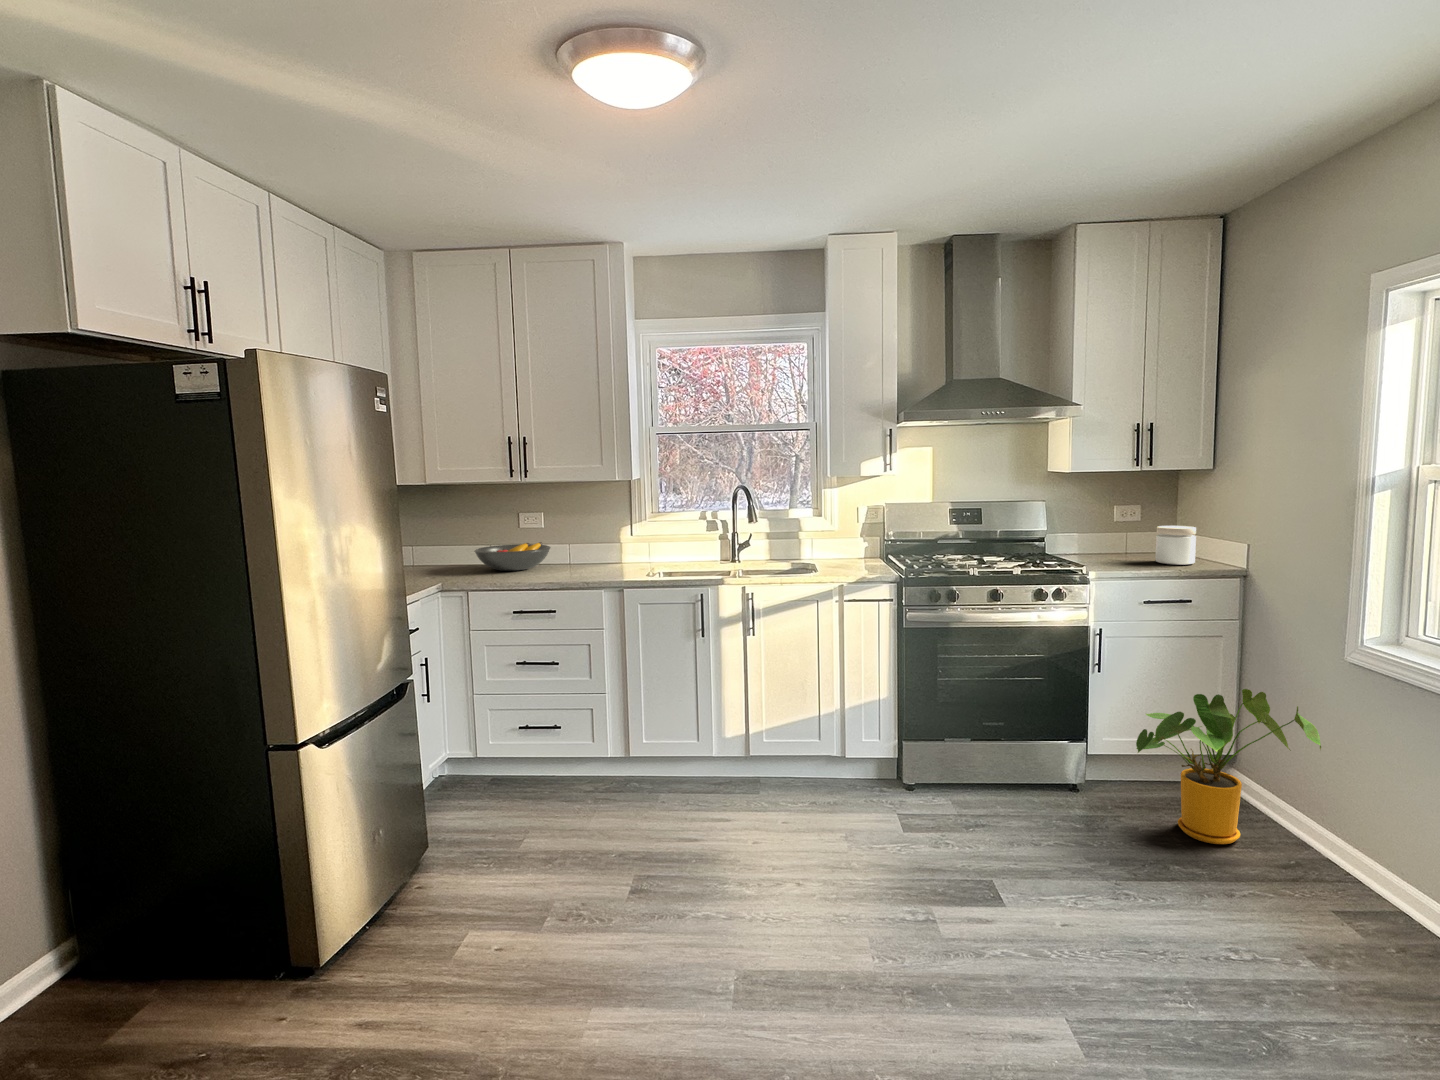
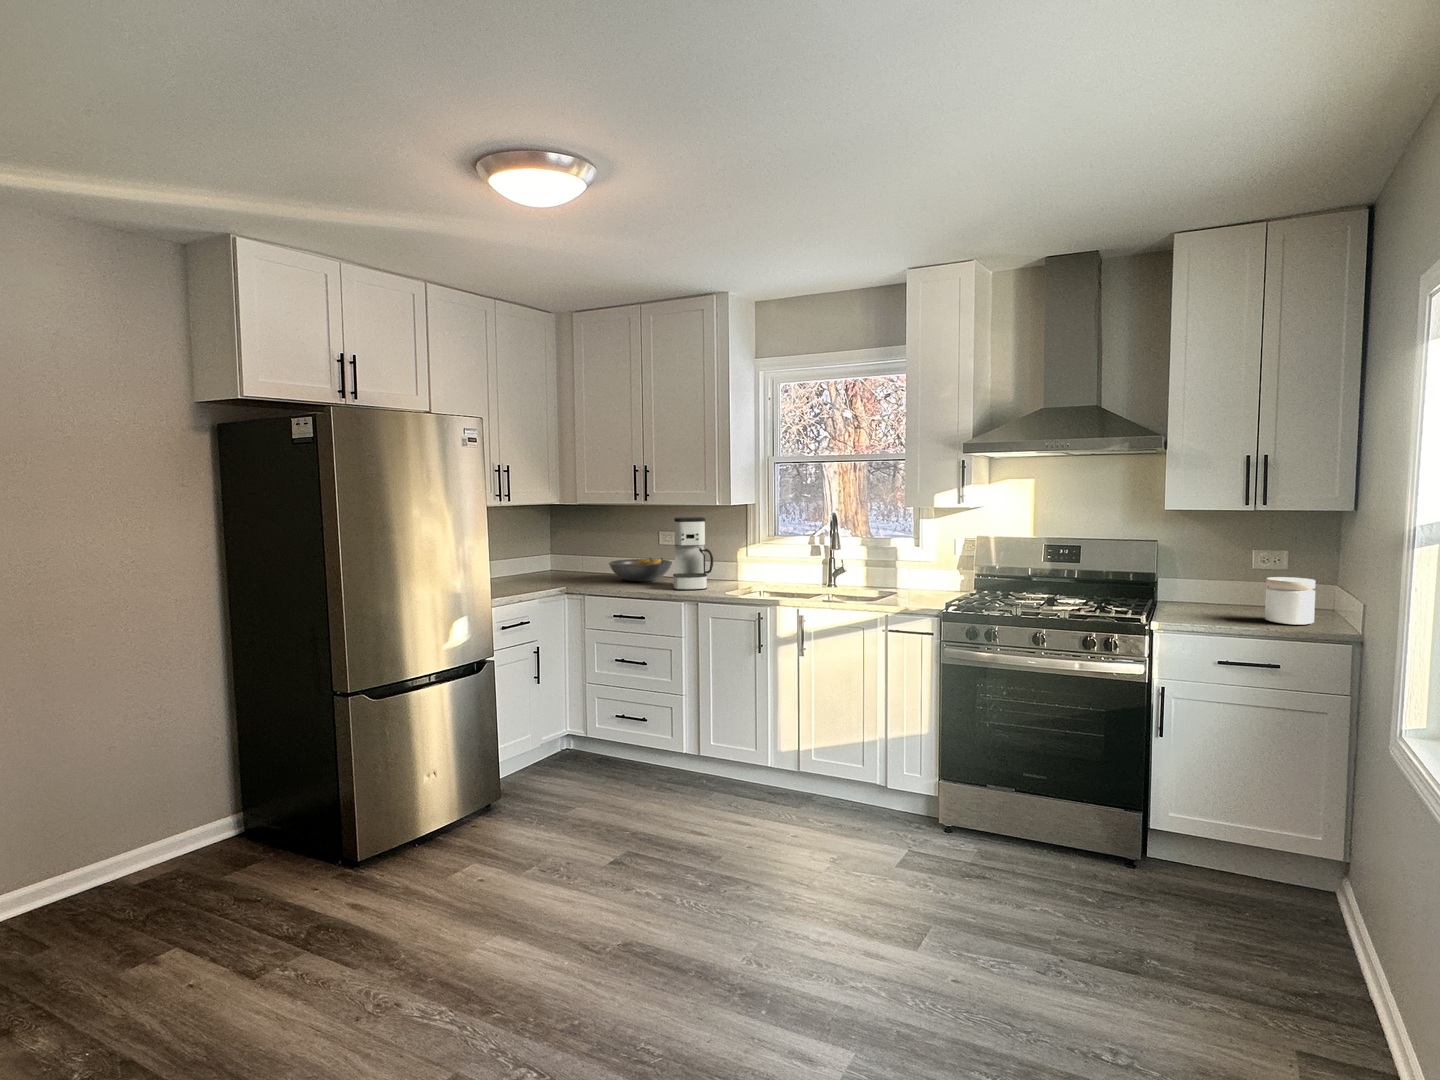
coffee maker: none [564,494,616,577] -> present [673,517,713,590]
house plant: present [1136,689,1321,844] -> none [1146,769,1367,949]

